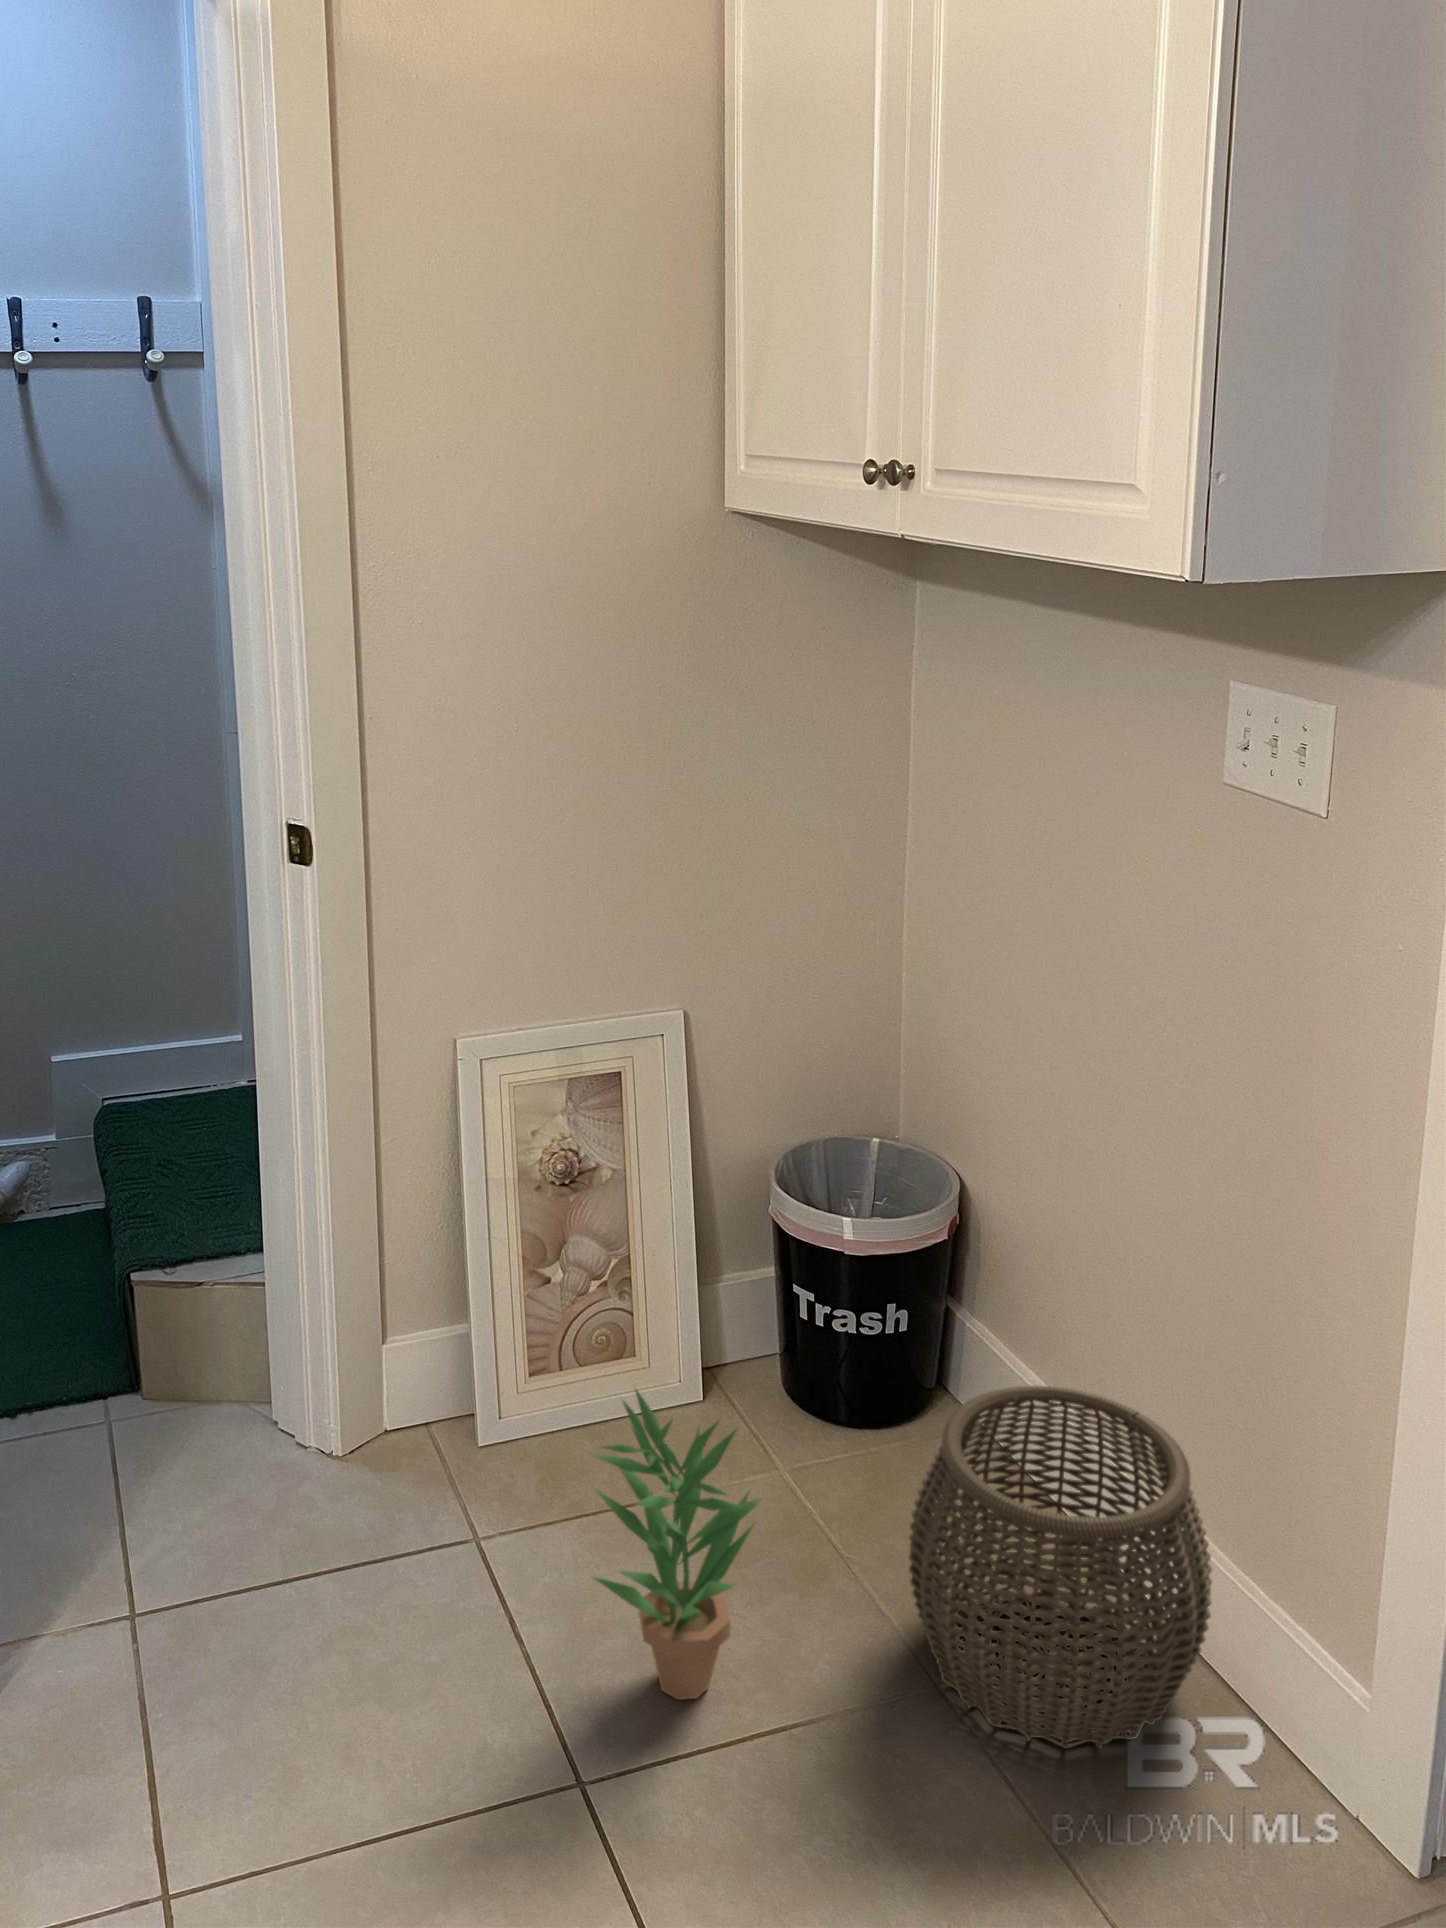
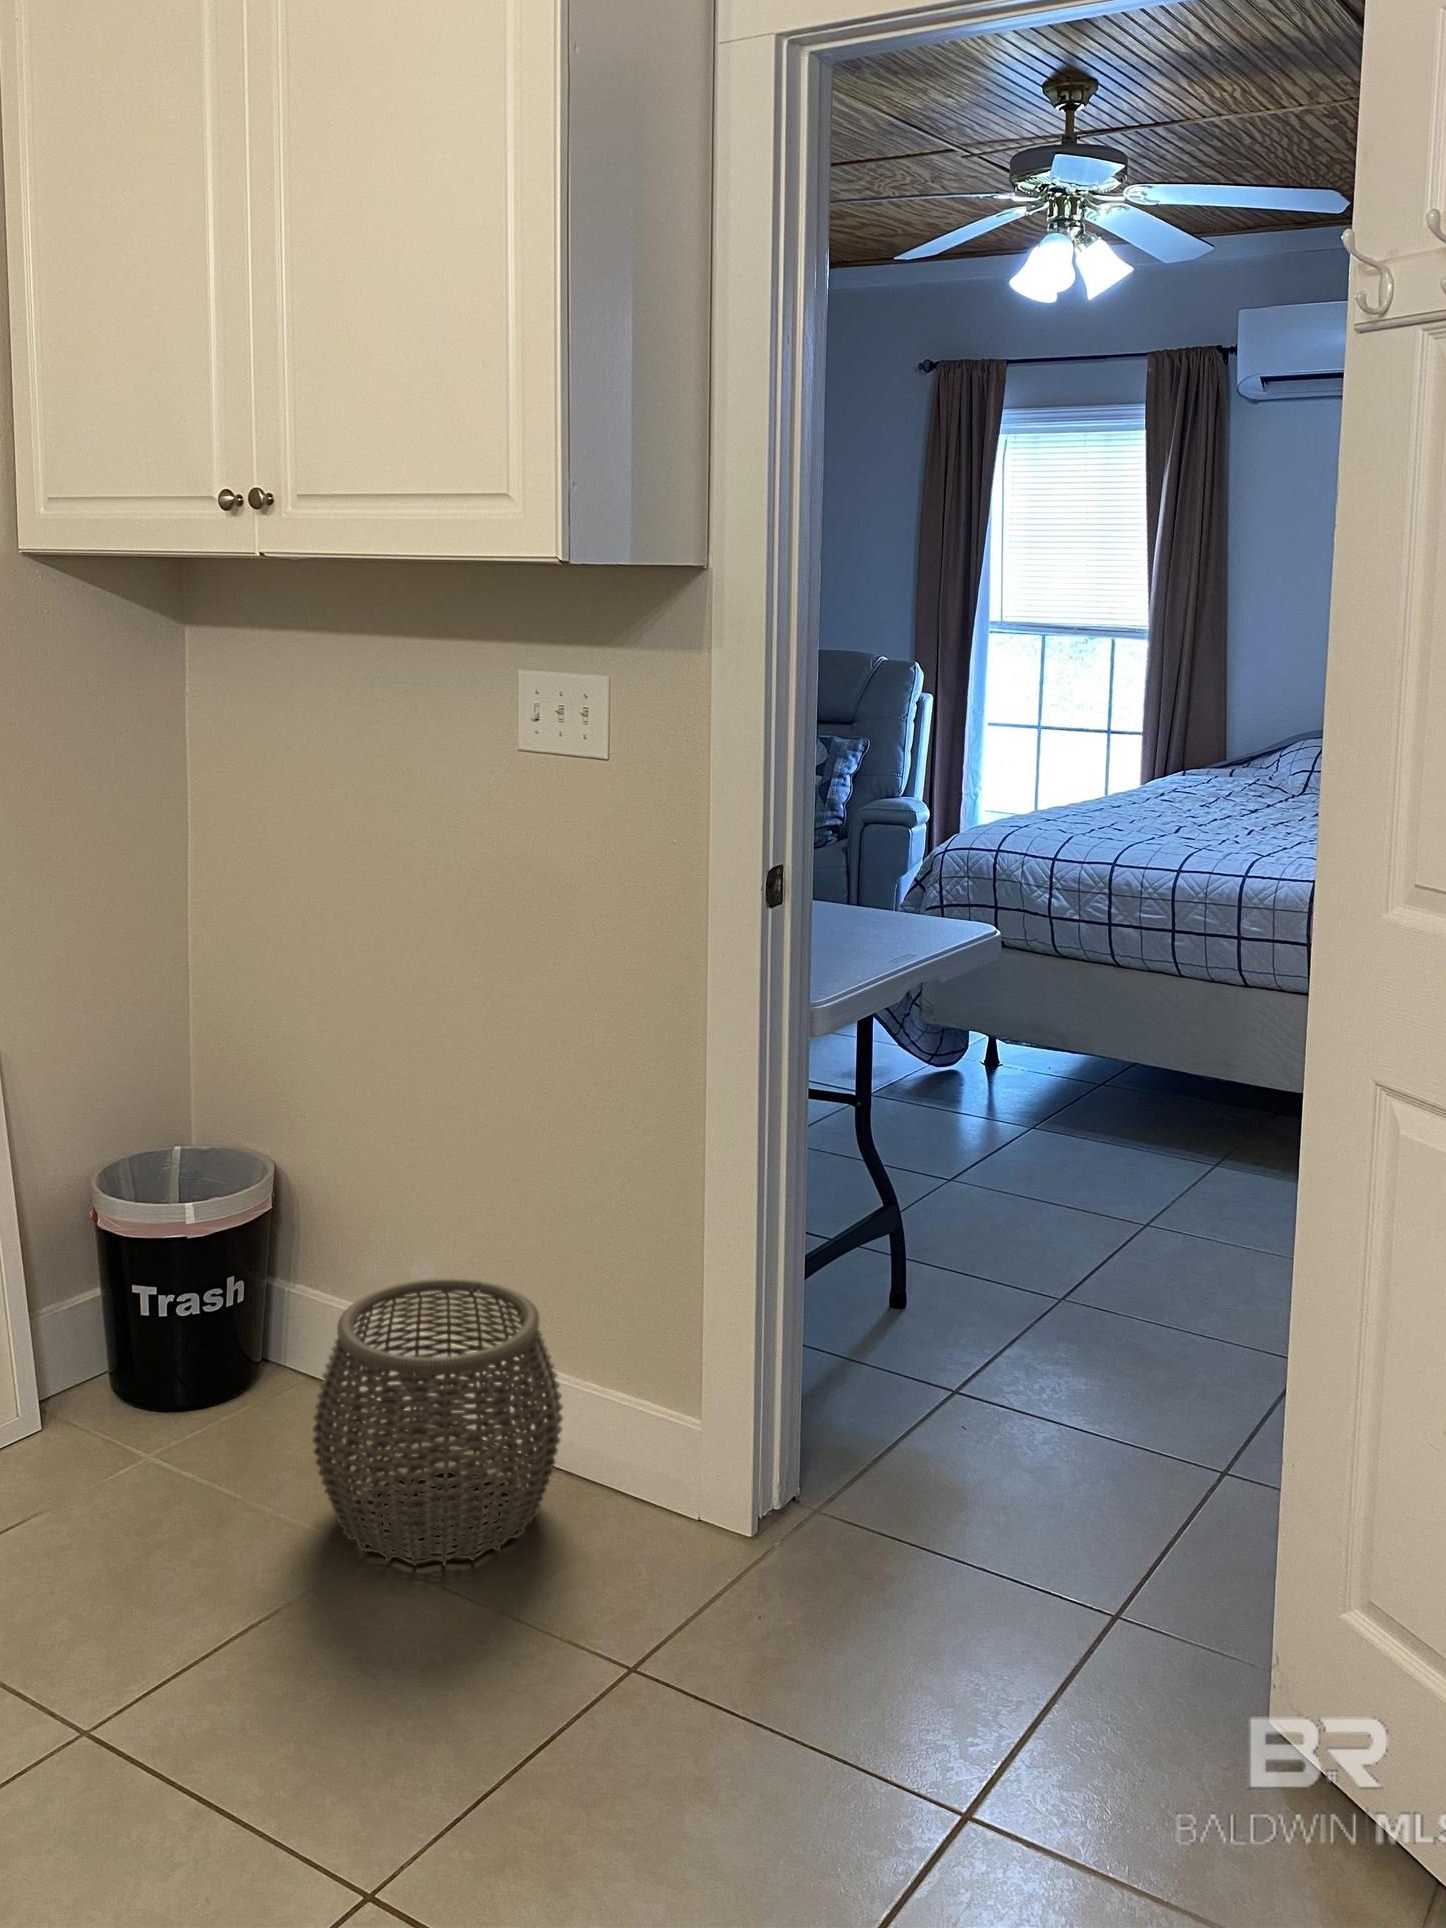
potted plant: present [594,1390,760,1700] -> none [36,1348,212,1644]

